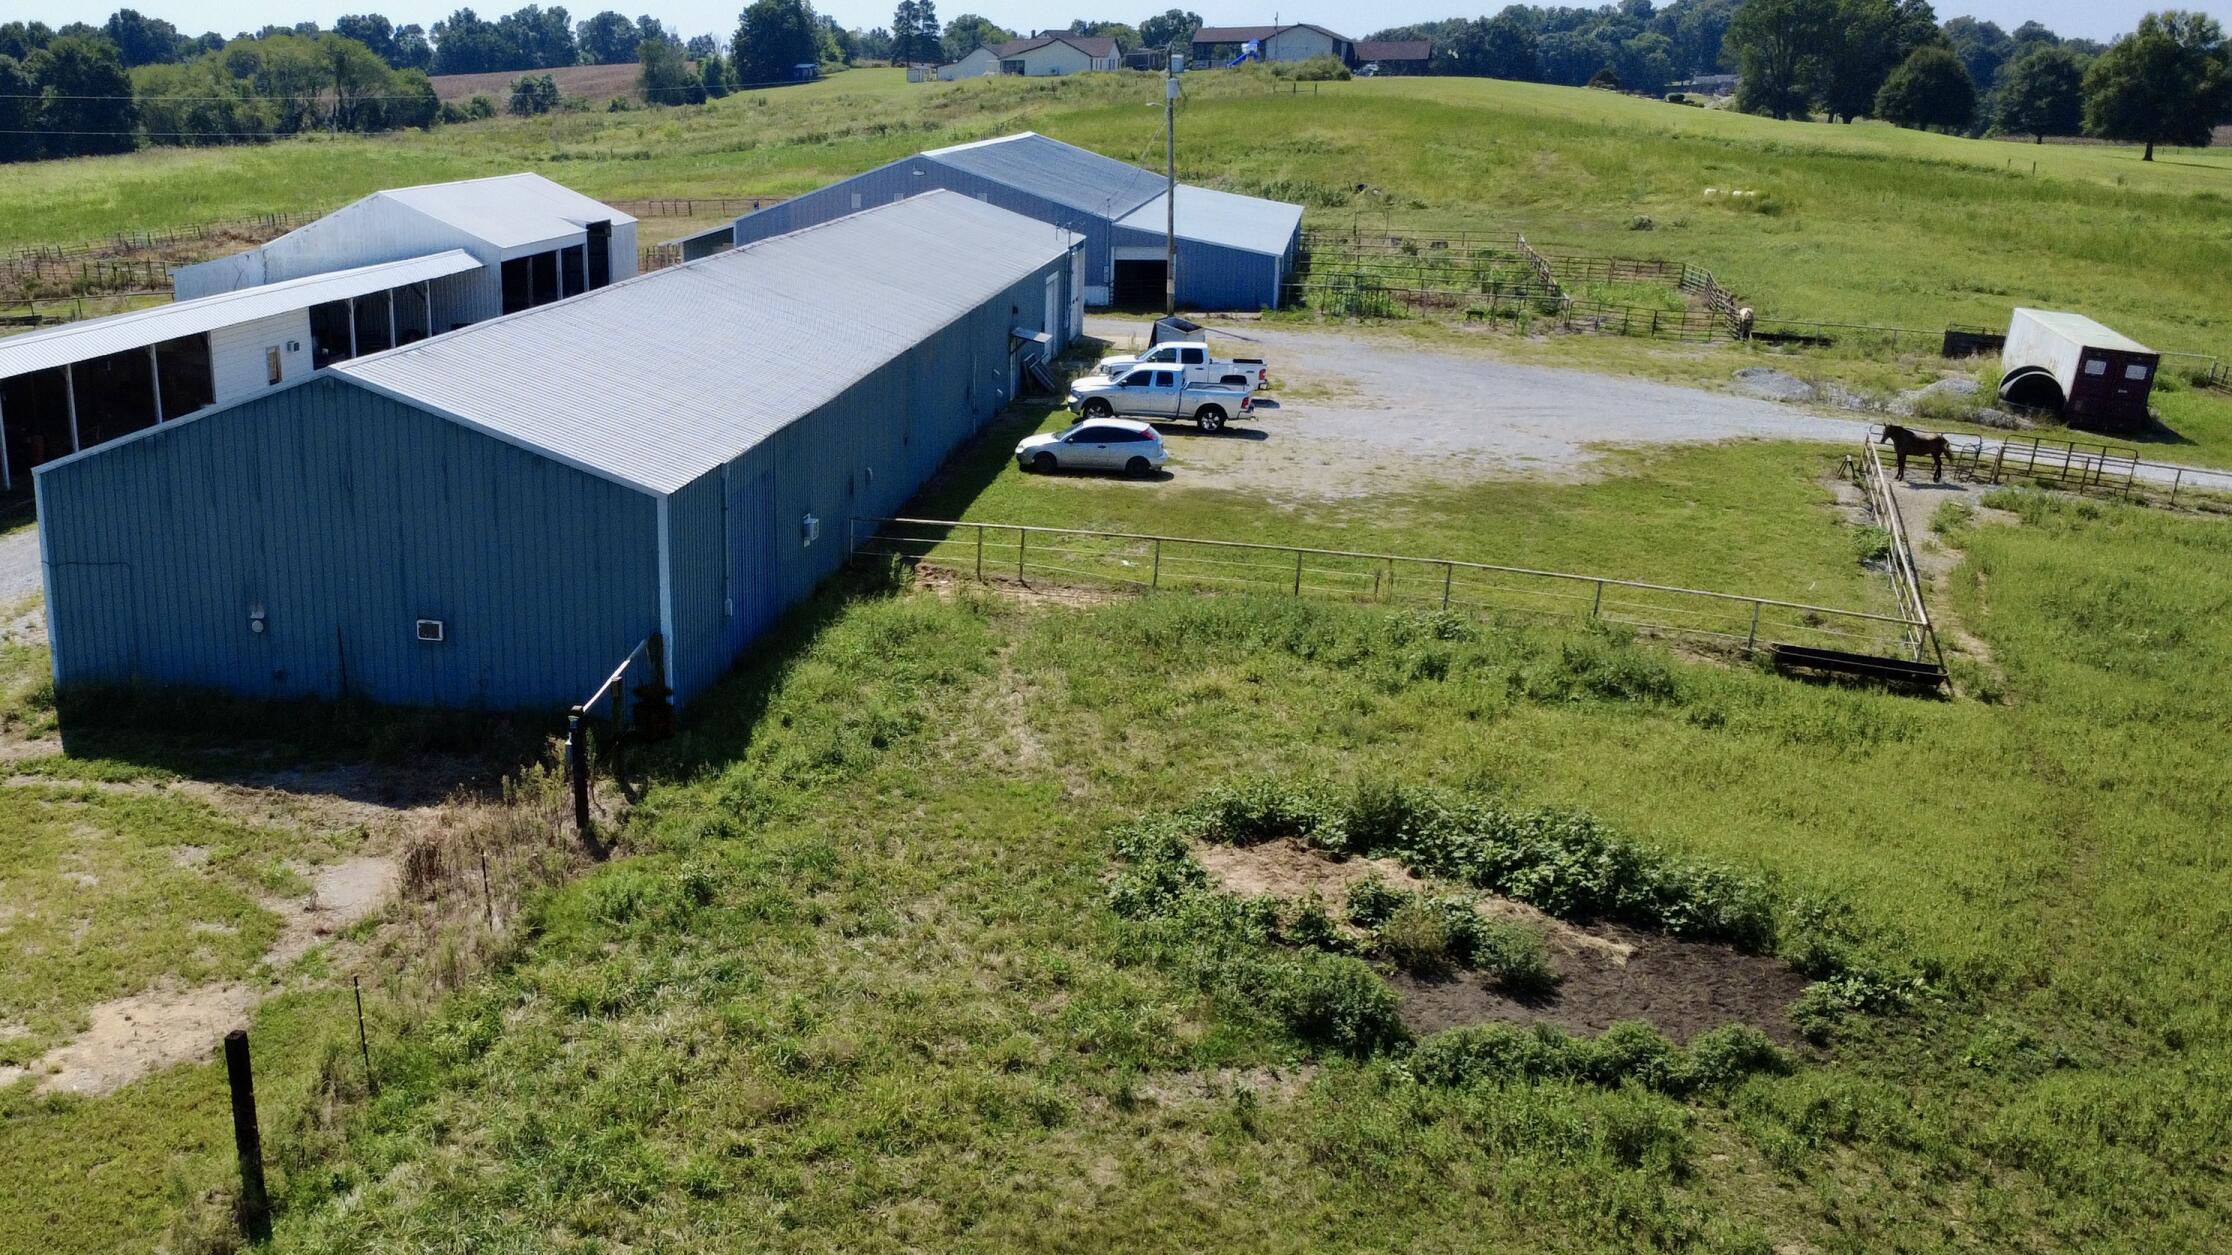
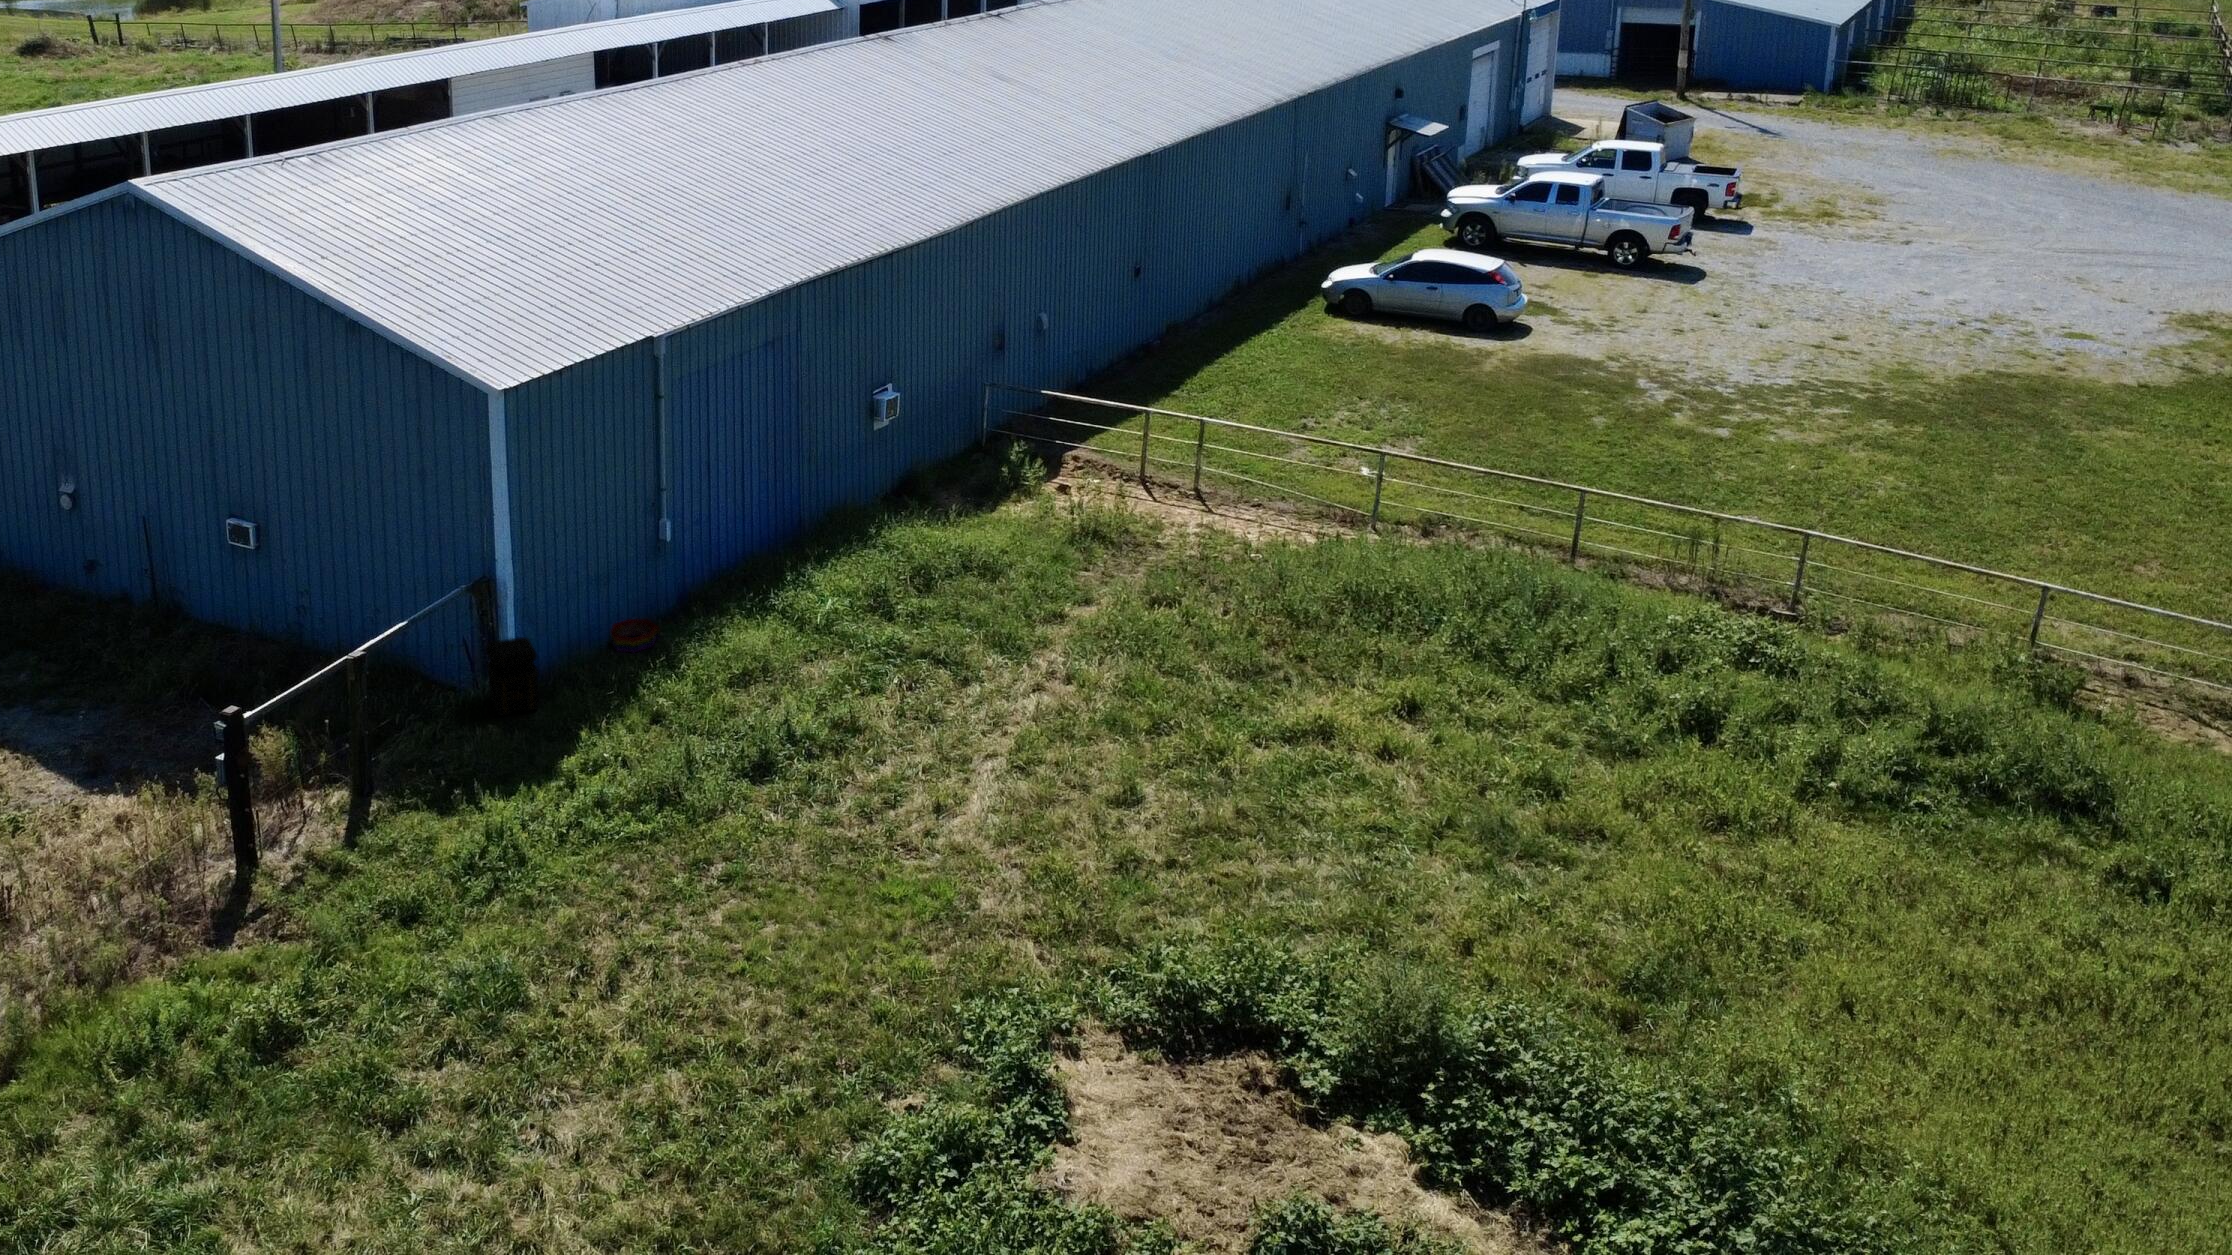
storage bin: none [687,676,725,699] -> present [610,619,660,652]

